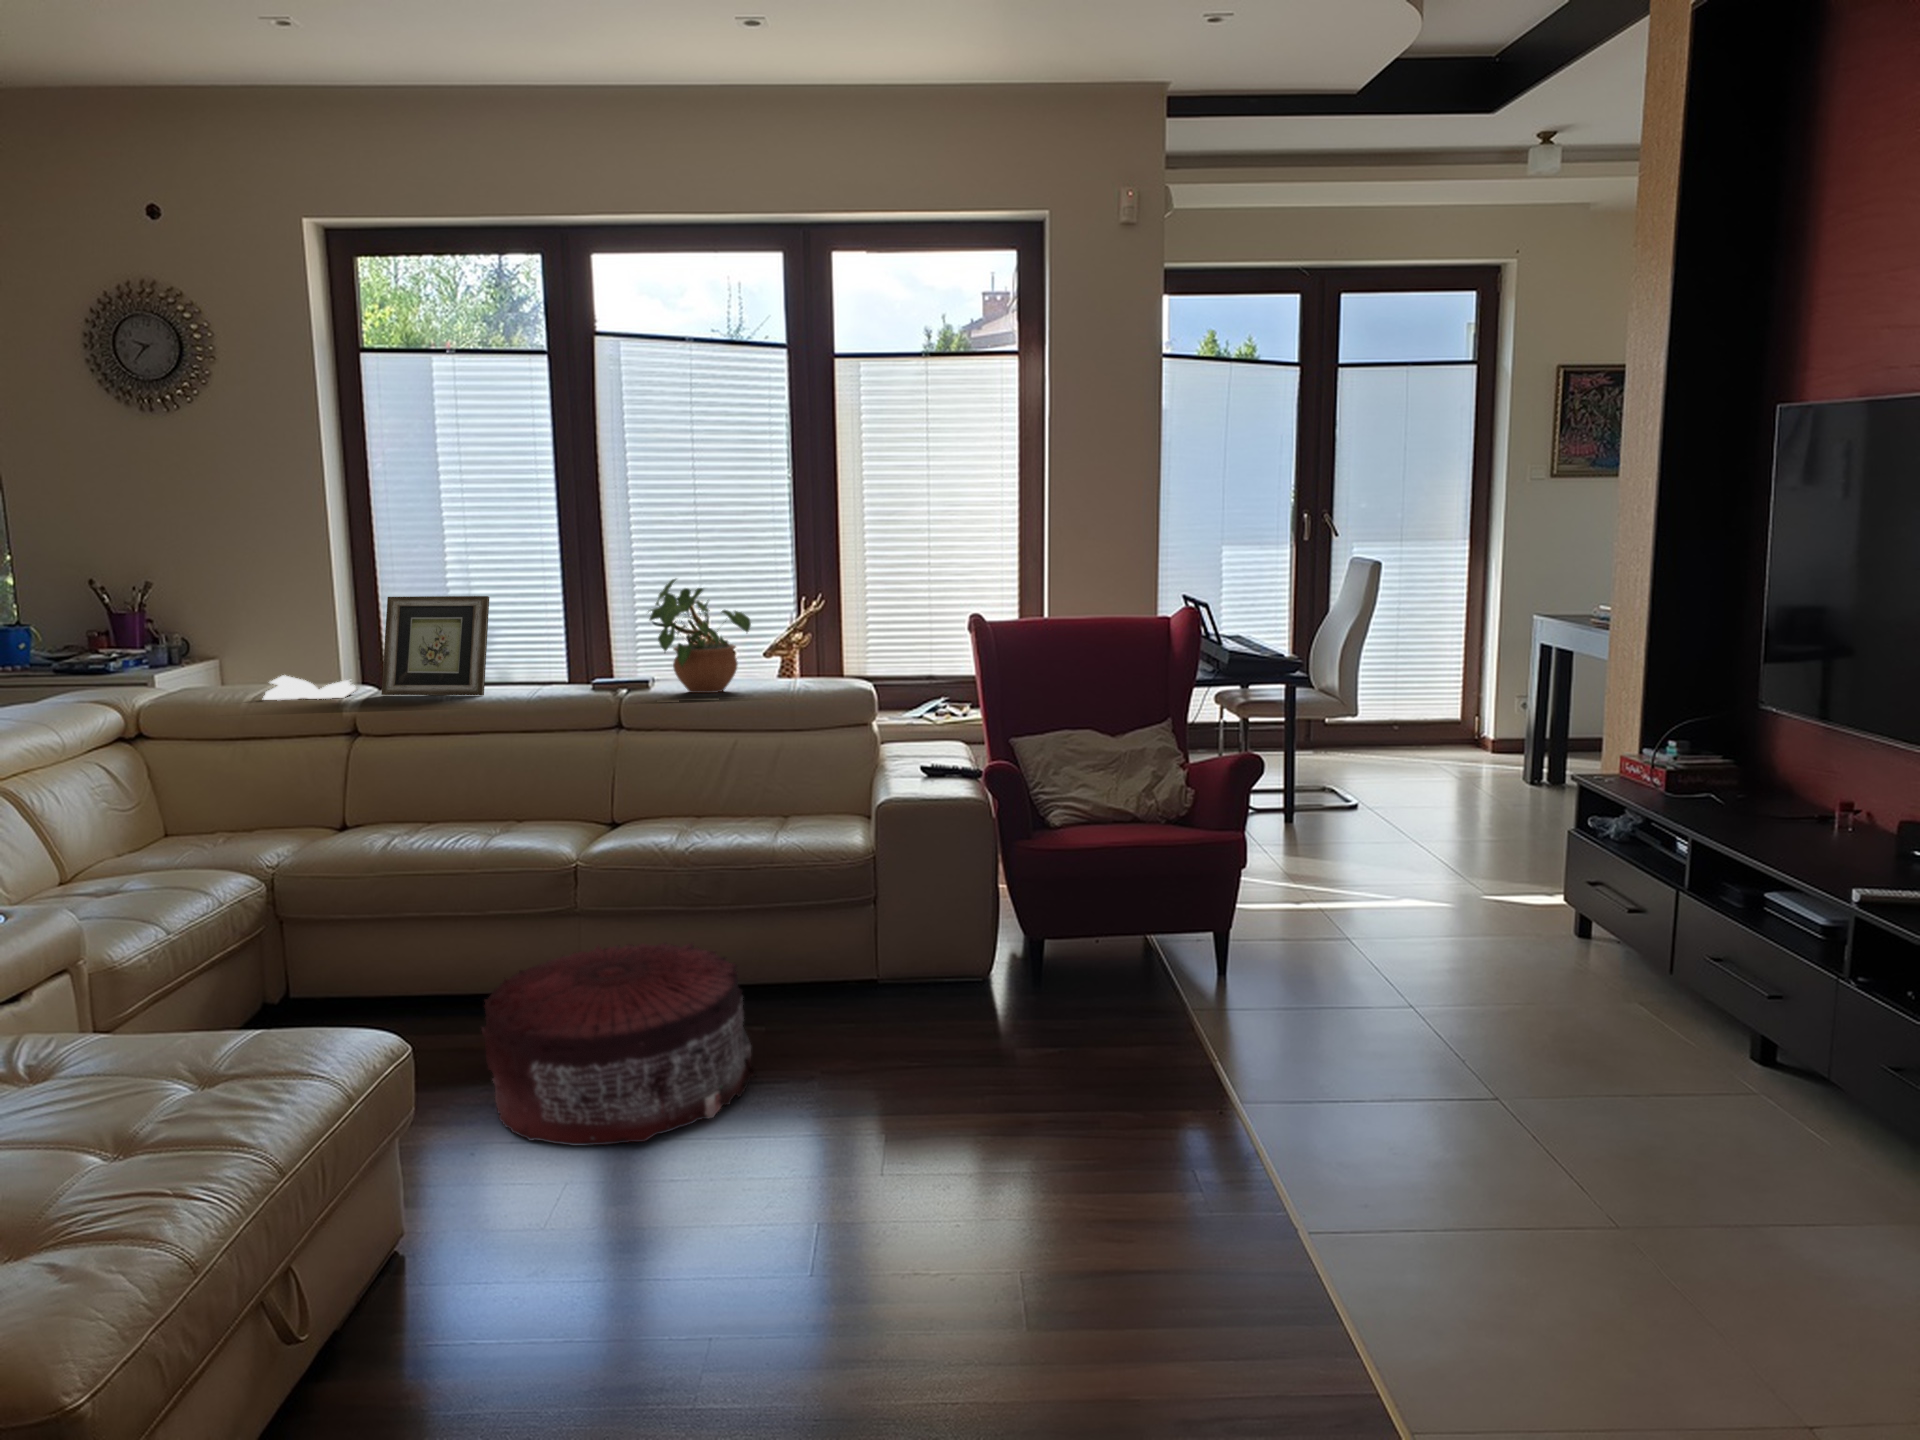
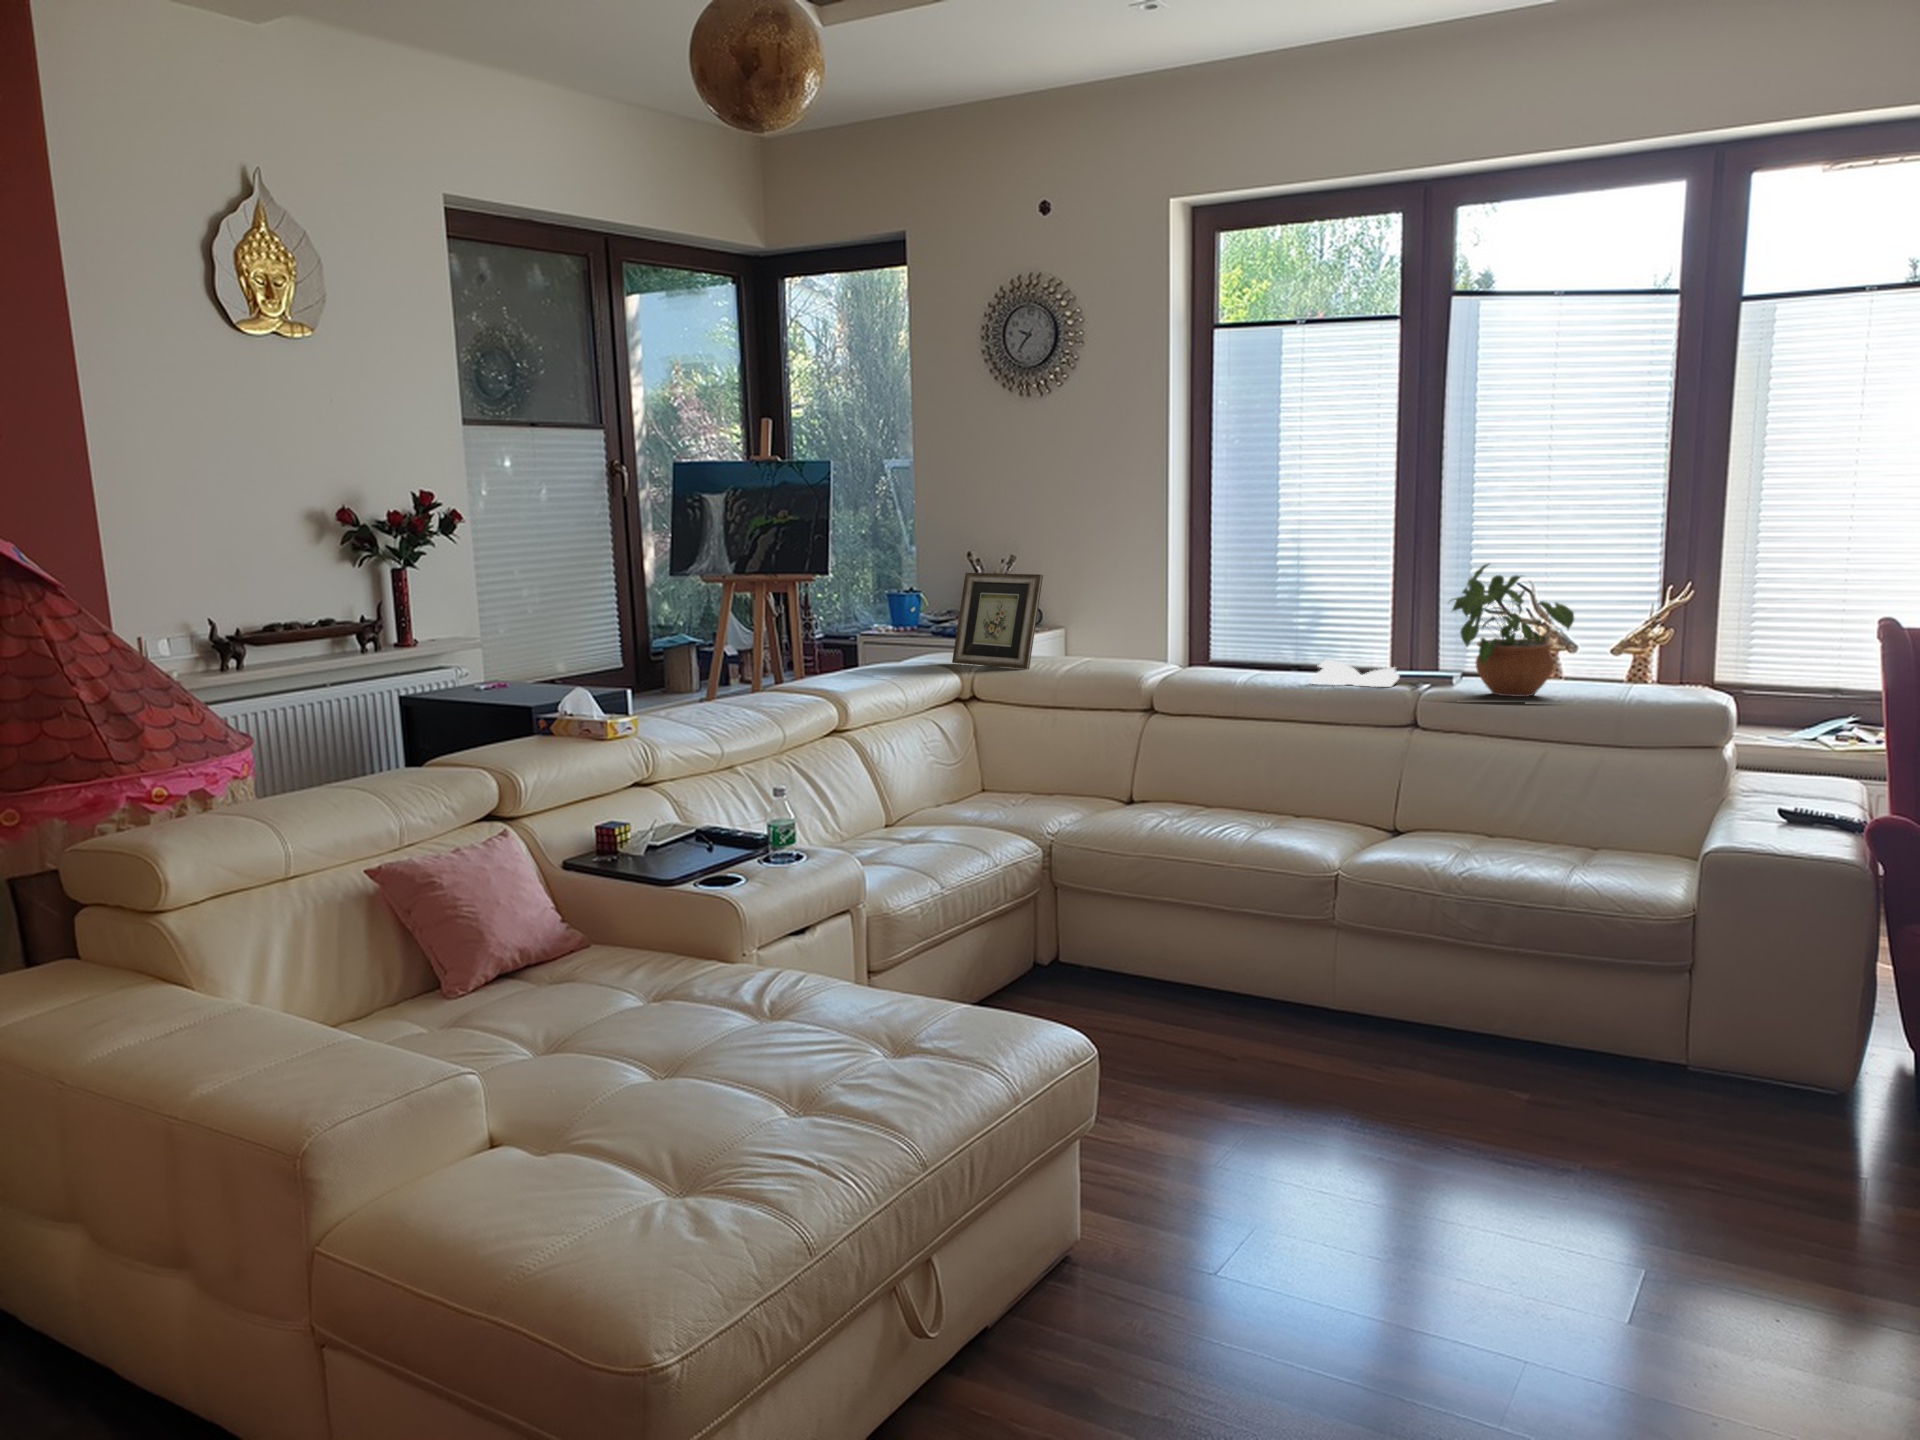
picture frame: present [381,596,489,695] -> present [952,573,1043,669]
book: present [263,675,356,700] -> present [1310,659,1400,687]
pouf: present [481,943,756,1146] -> none [1200,965,1497,1198]

